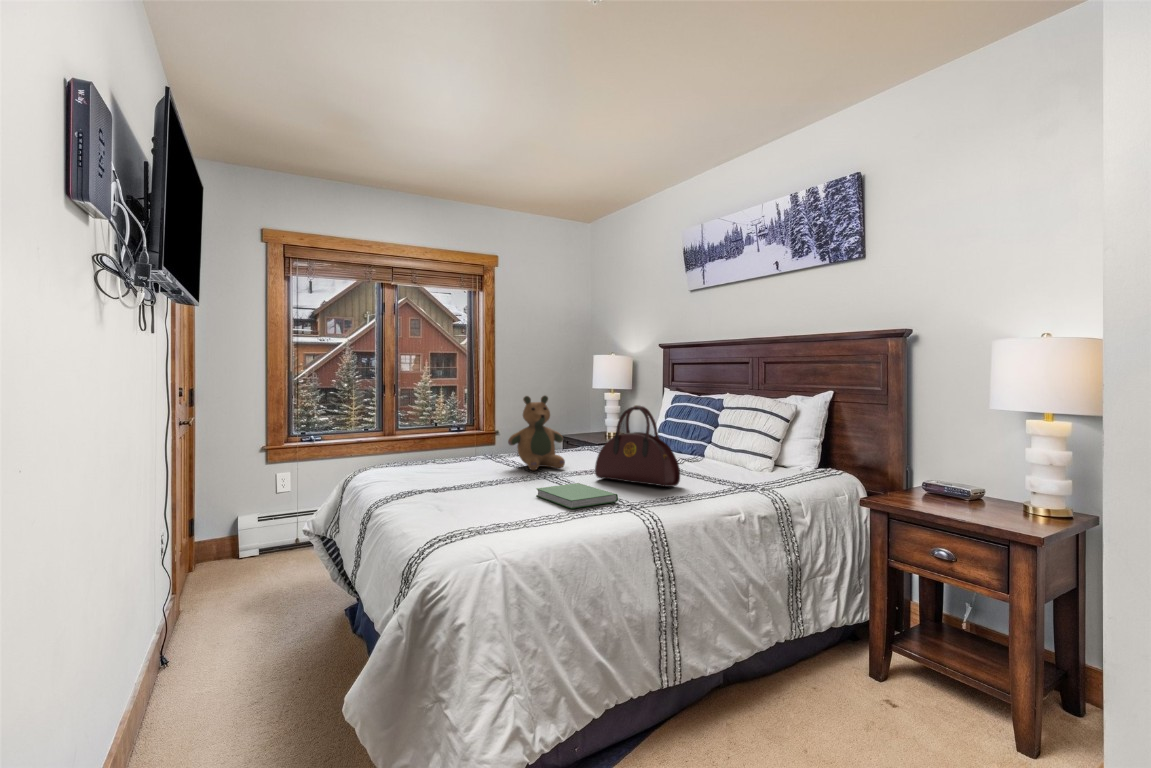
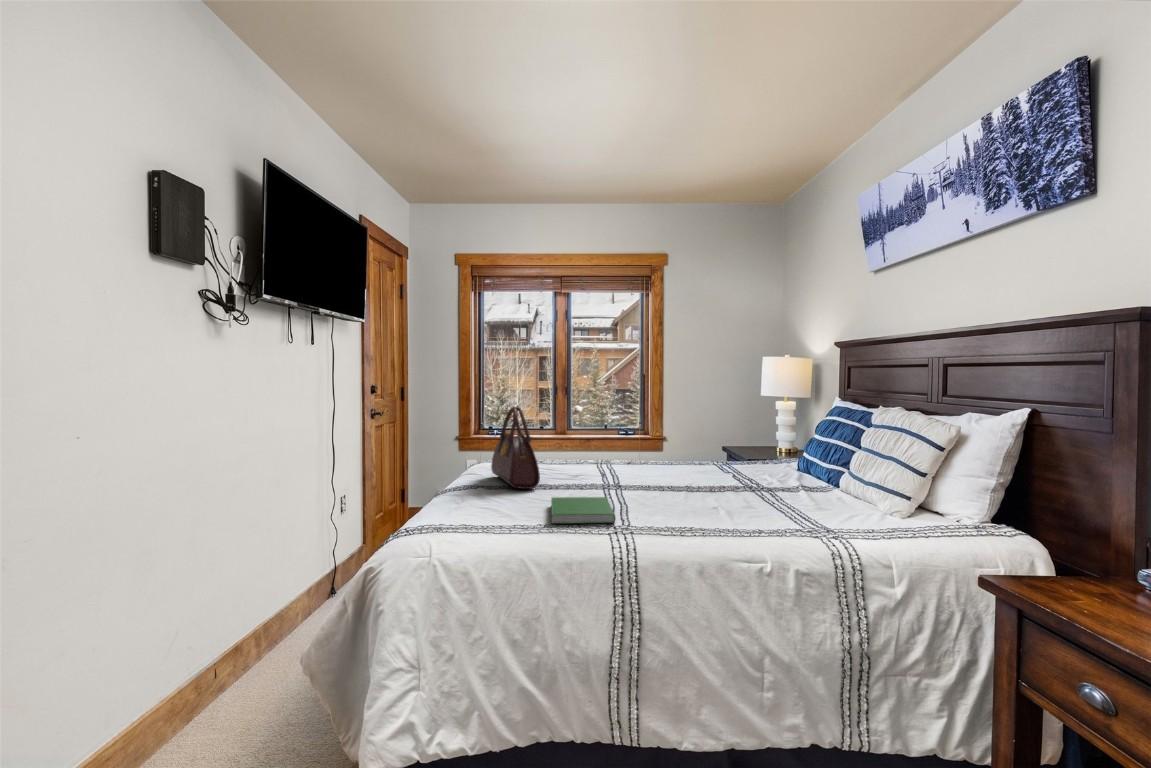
teddy bear: present [508,396,565,470] -> none [590,399,653,480]
handbag: present [595,405,680,487] -> present [491,406,540,489]

